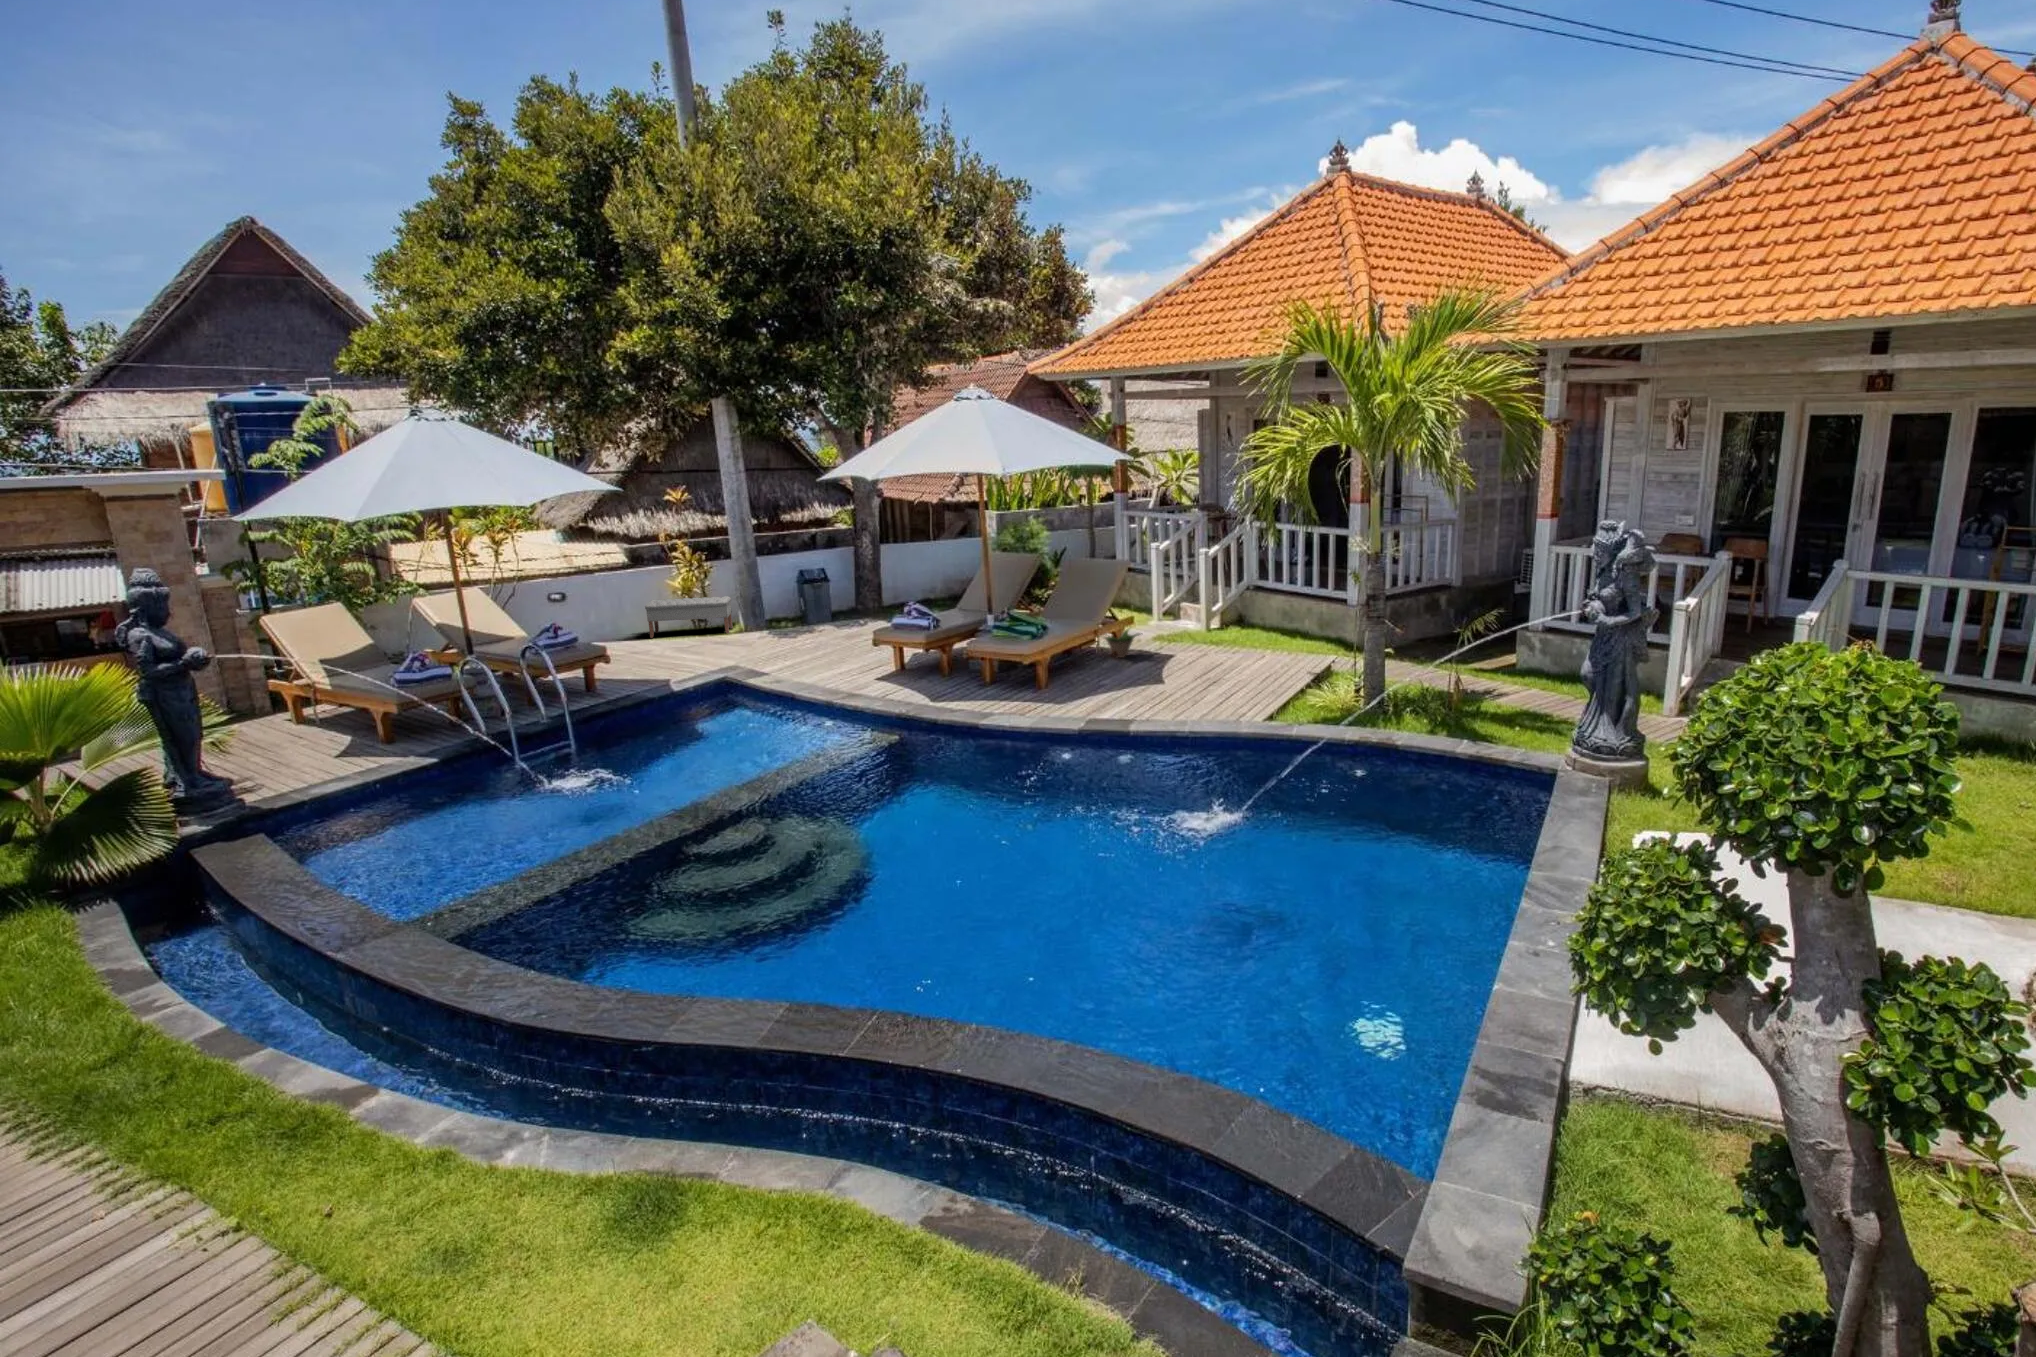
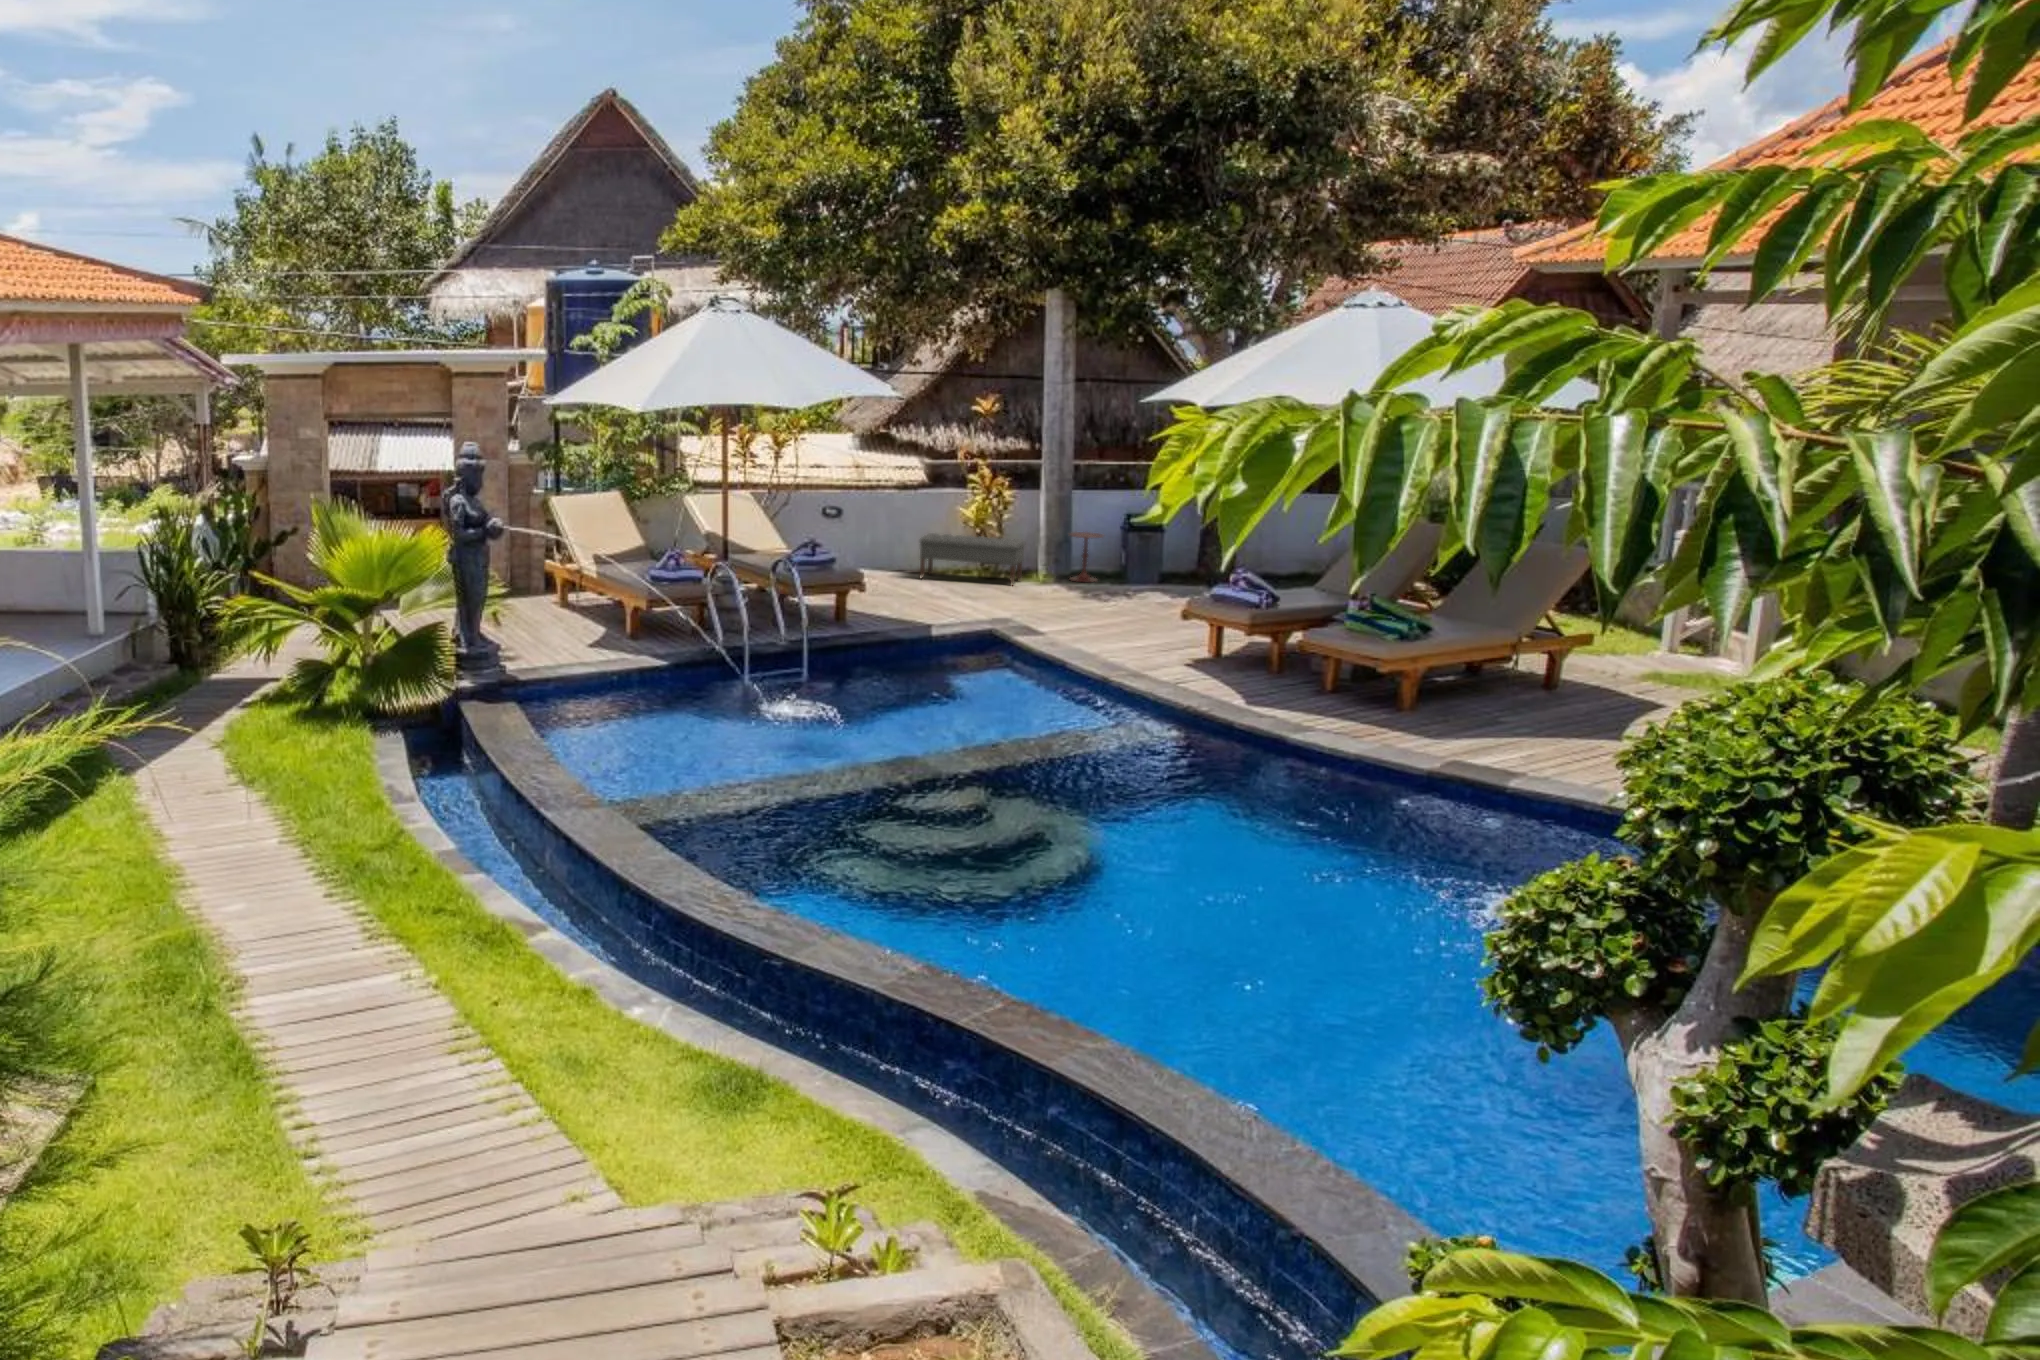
side table: none [762,585,789,623] -> present [1070,532,1103,582]
decorative plant: present [1104,629,1142,658] -> none [1523,651,1609,697]

